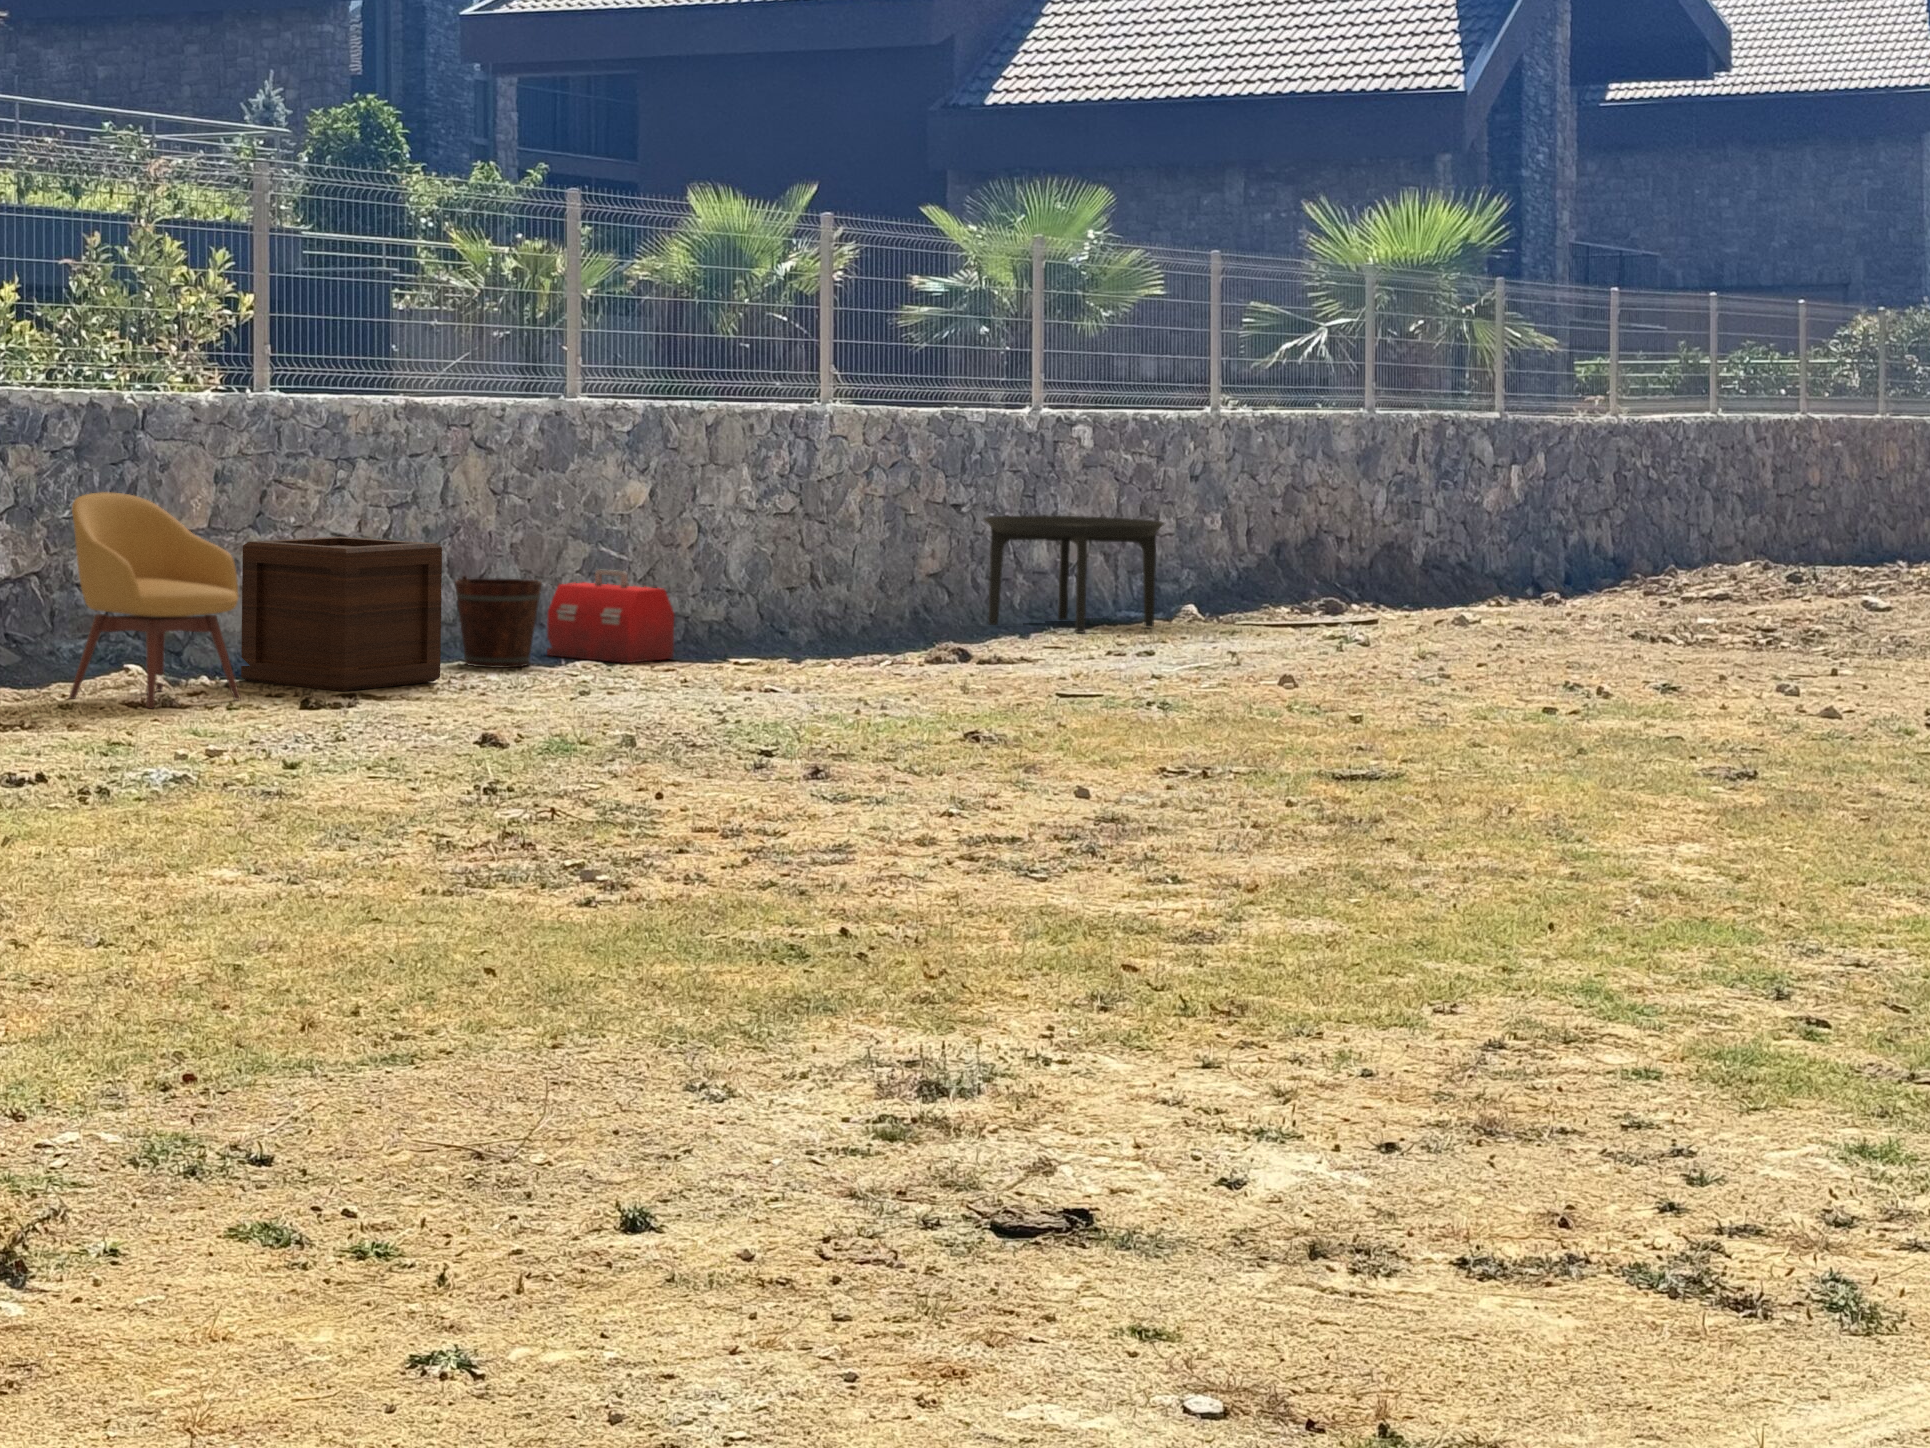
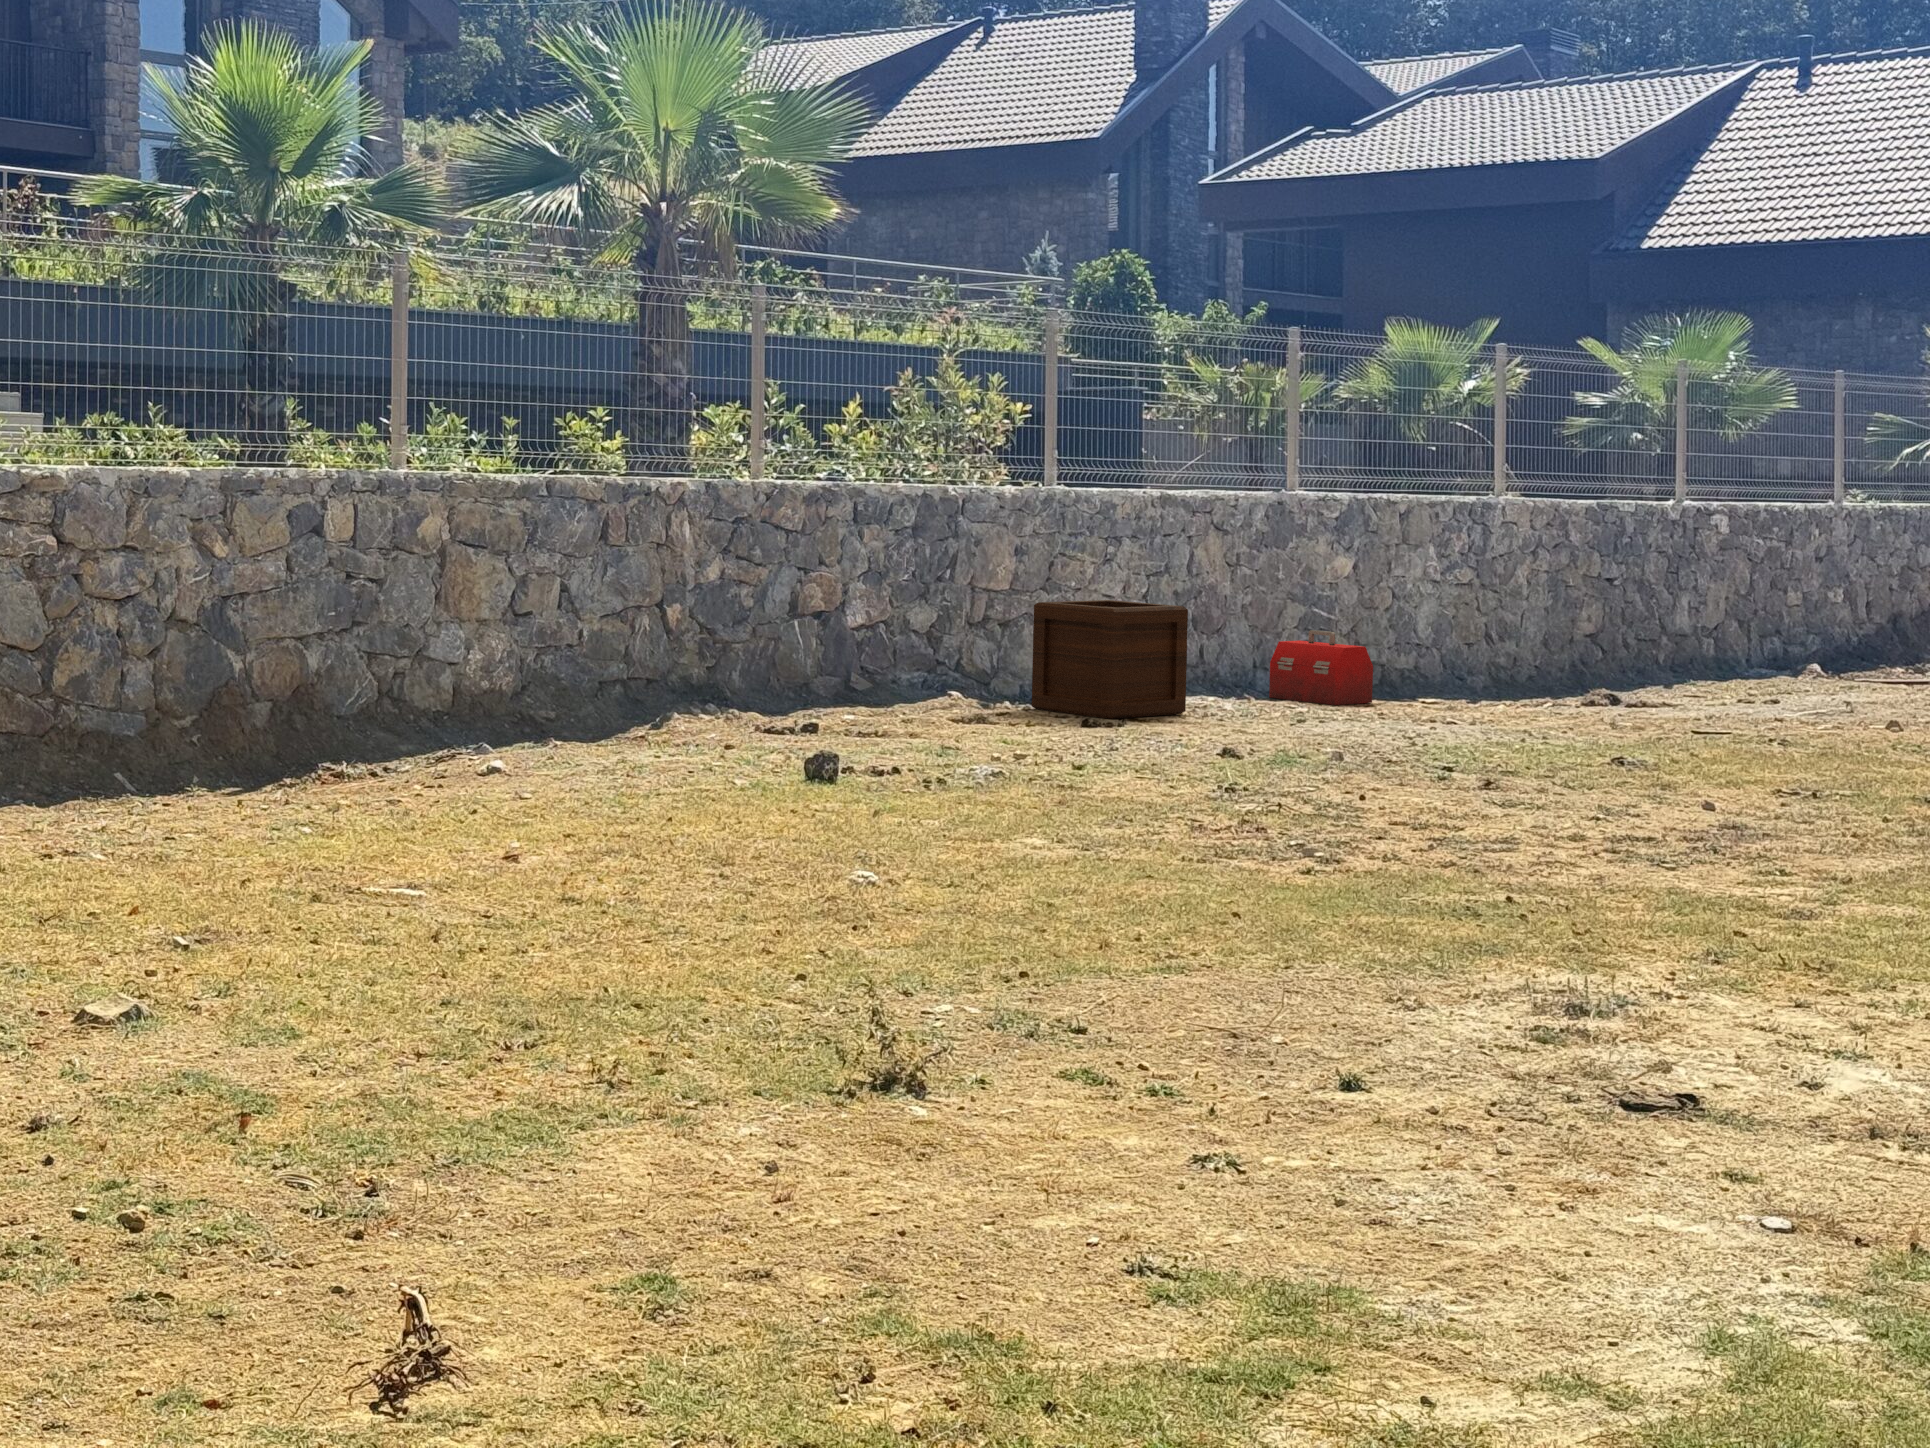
chair: present [69,492,240,708] -> none [904,563,1033,726]
round table: present [984,515,1164,633] -> none [1636,594,1798,693]
bucket: present [455,576,542,668] -> none [1197,632,1266,706]

